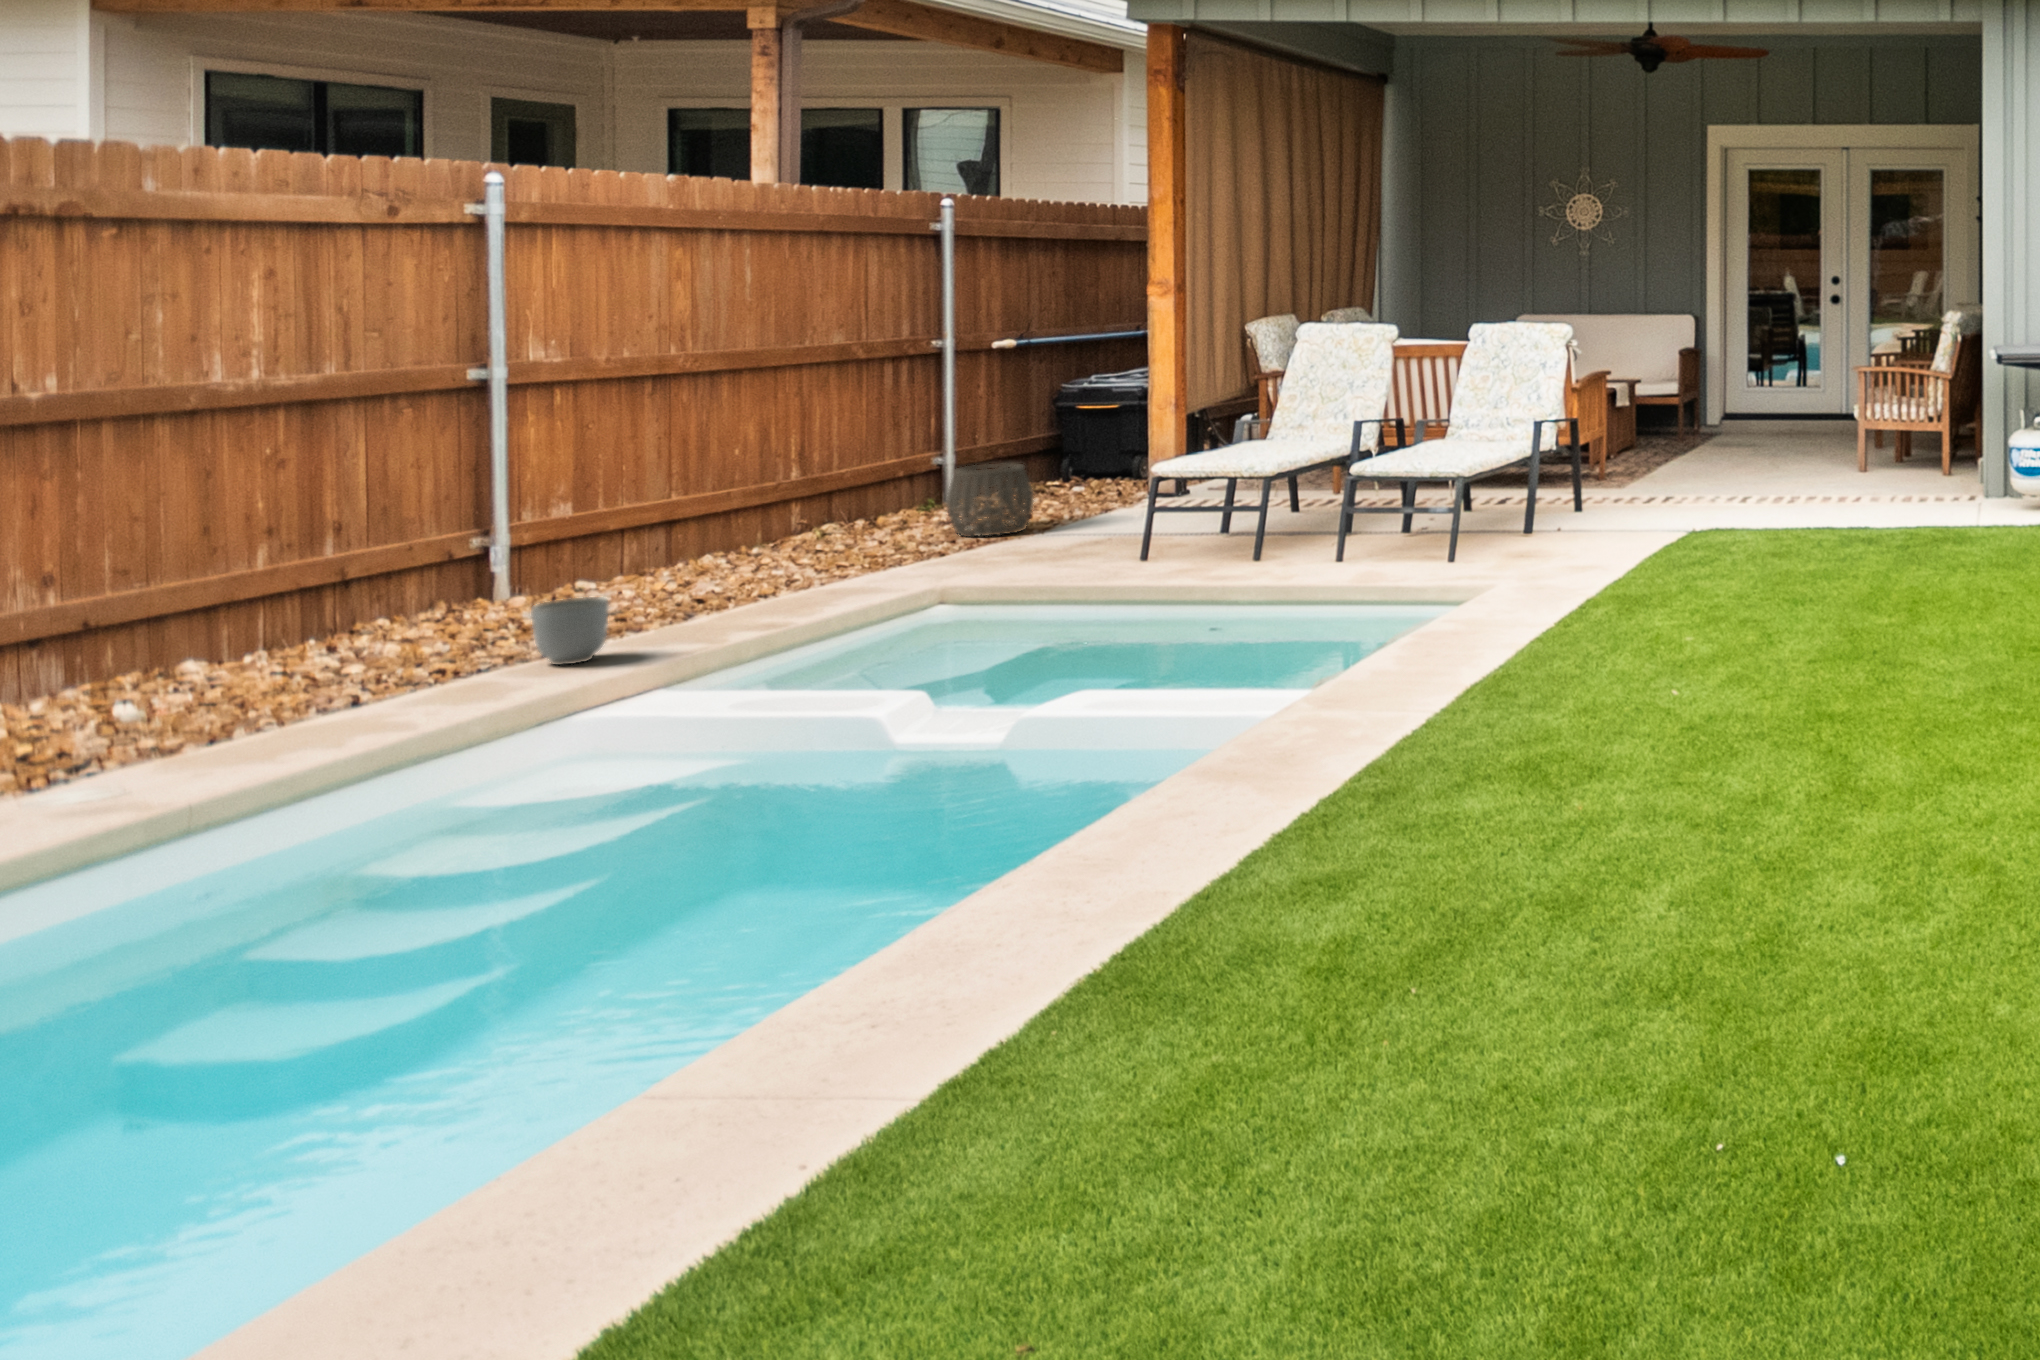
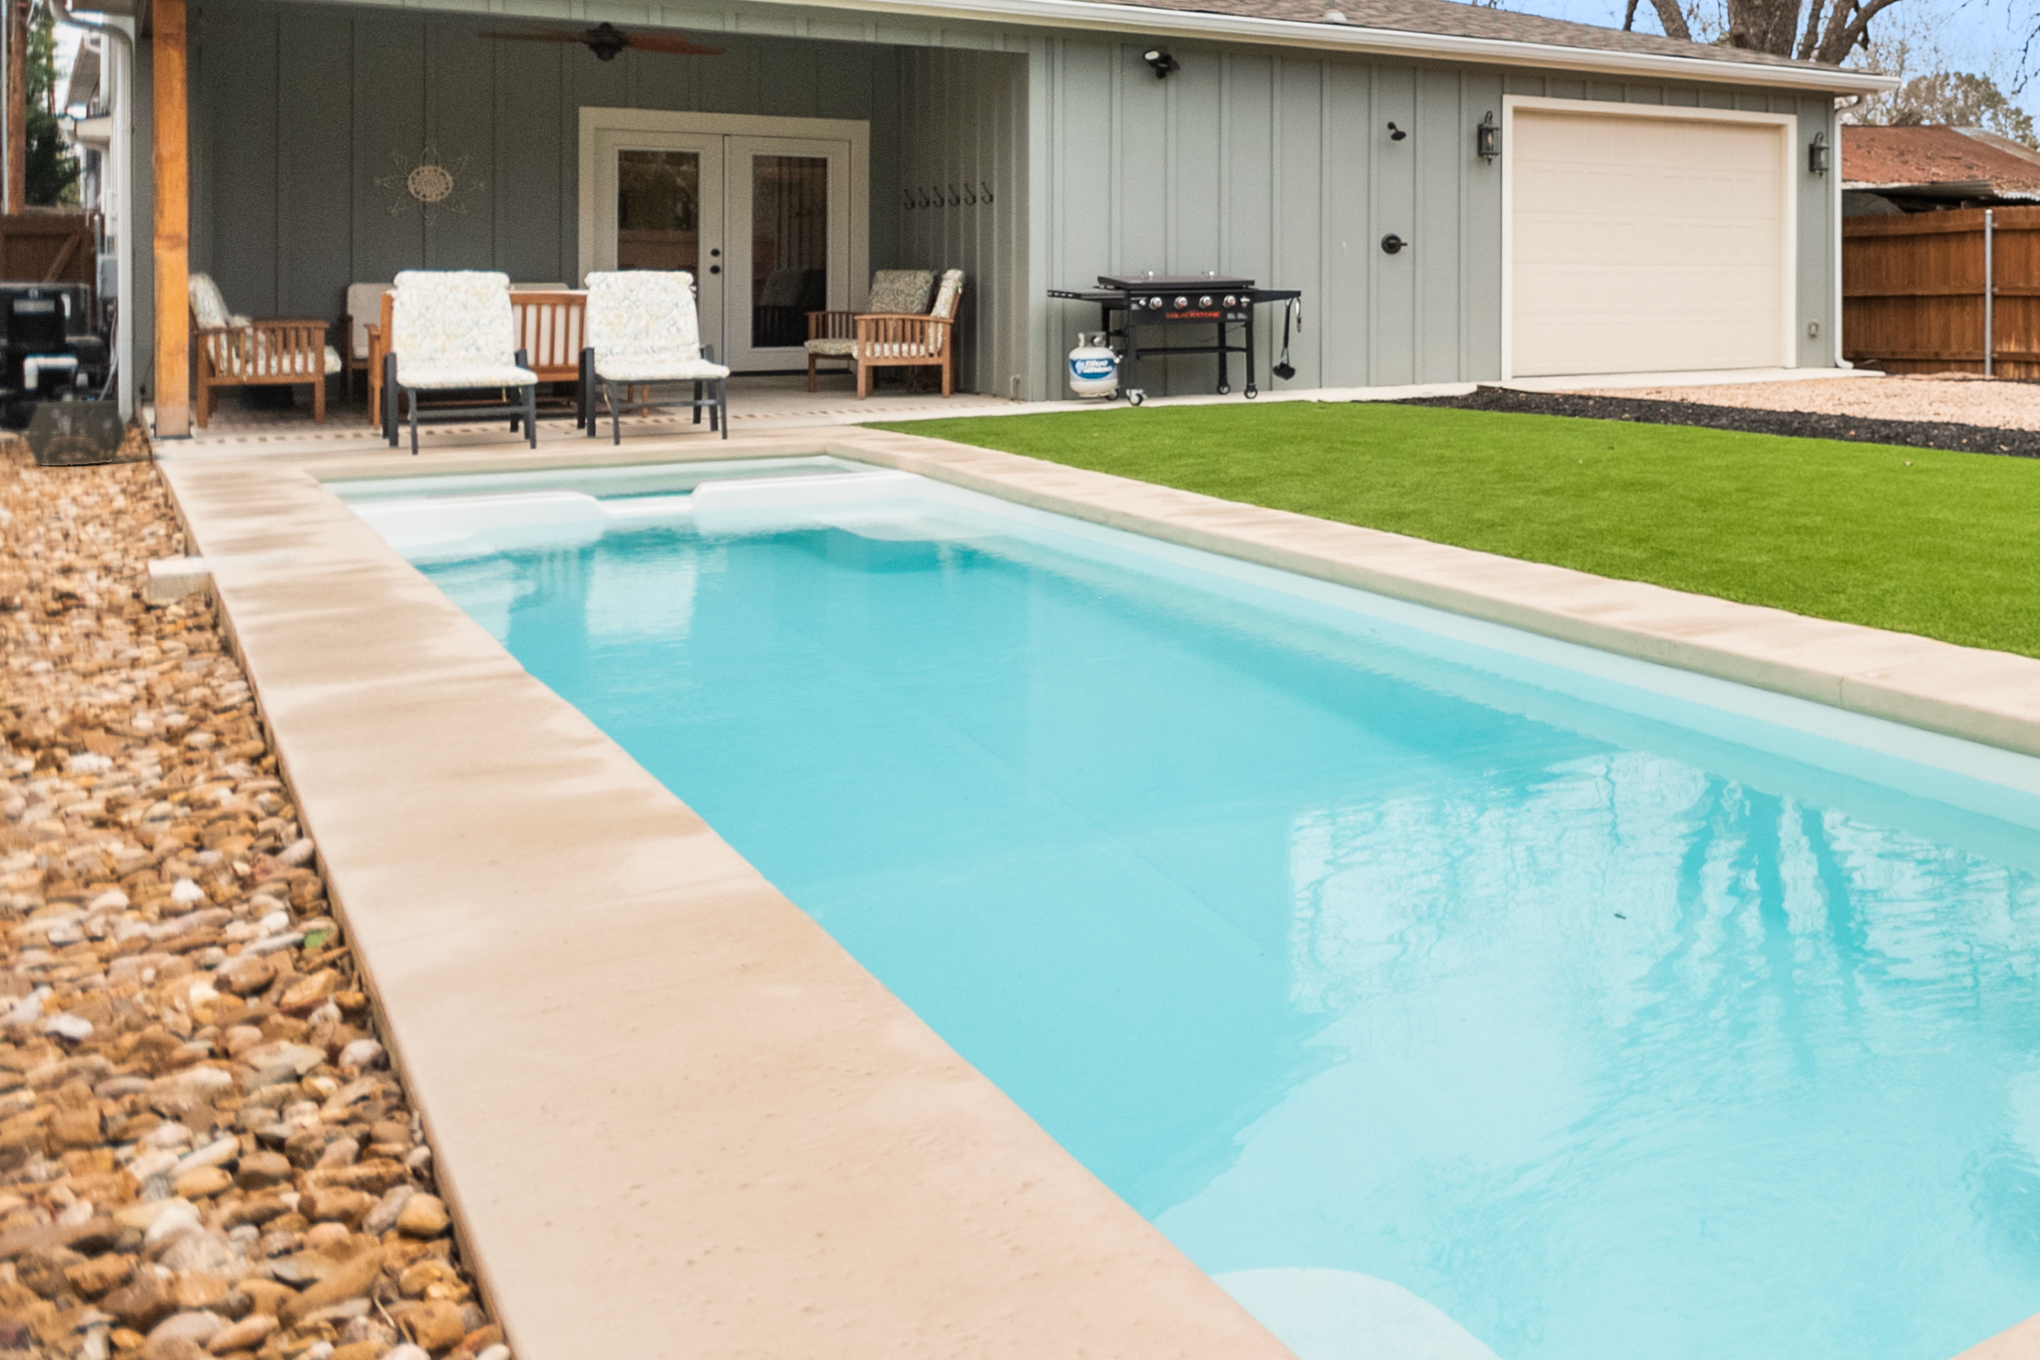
planter: present [531,597,608,665] -> none [59,463,126,515]

